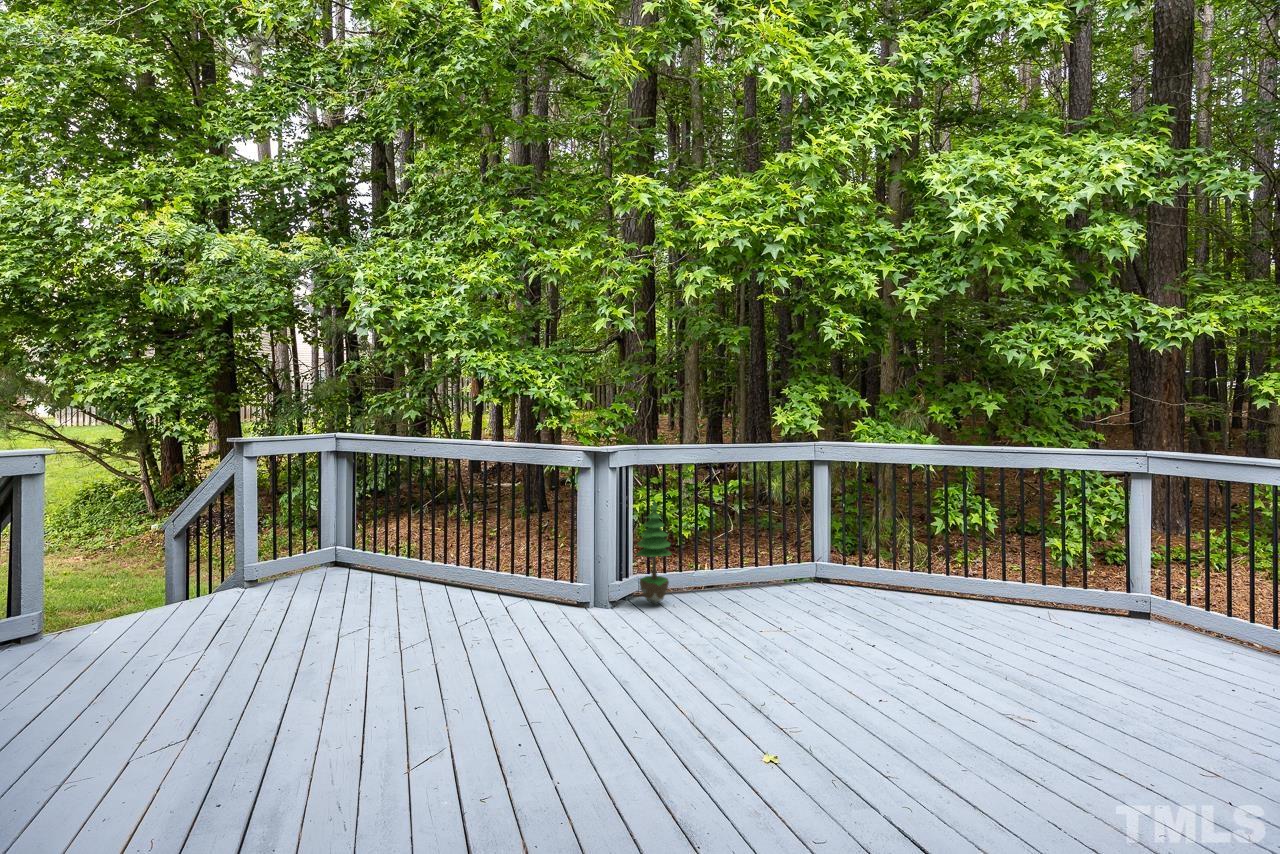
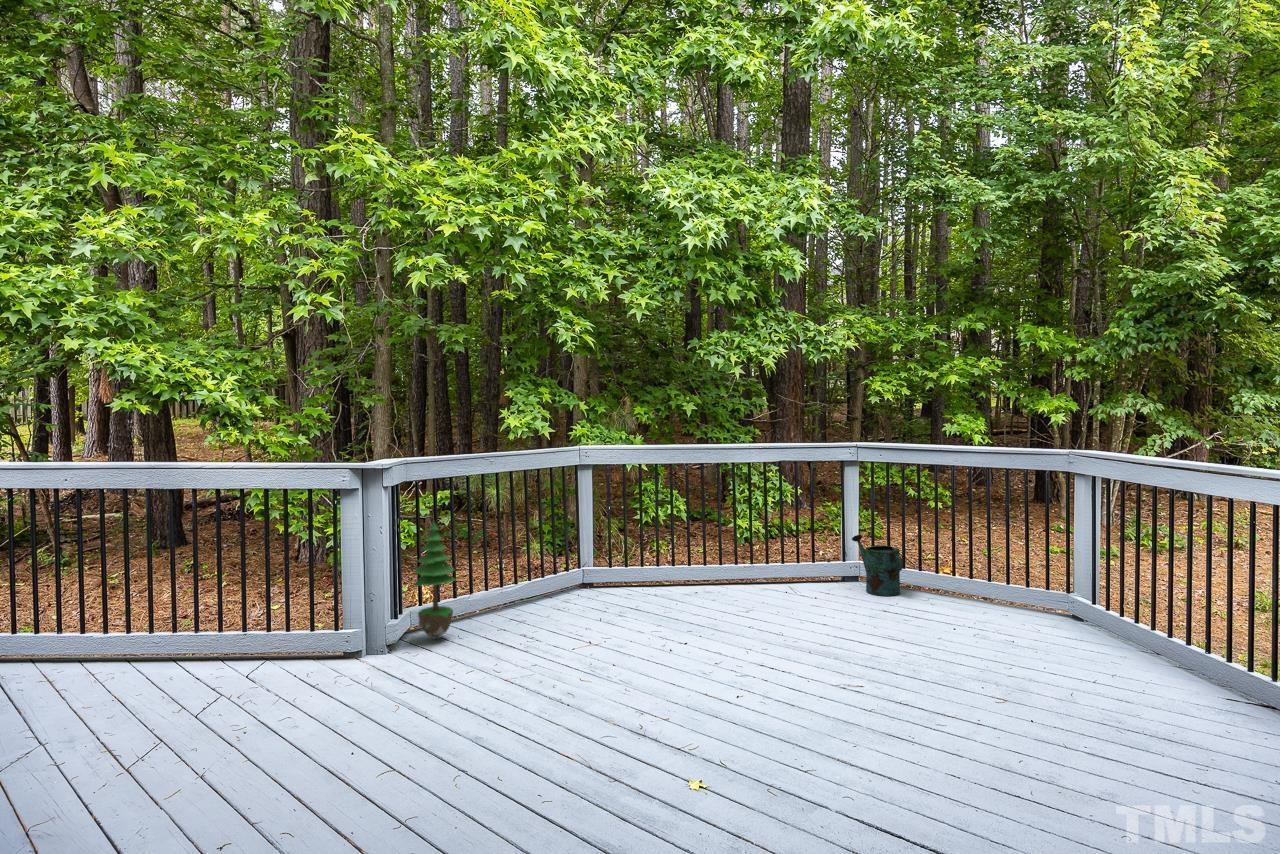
watering can: none [1142,566,1202,647] -> present [852,535,903,596]

